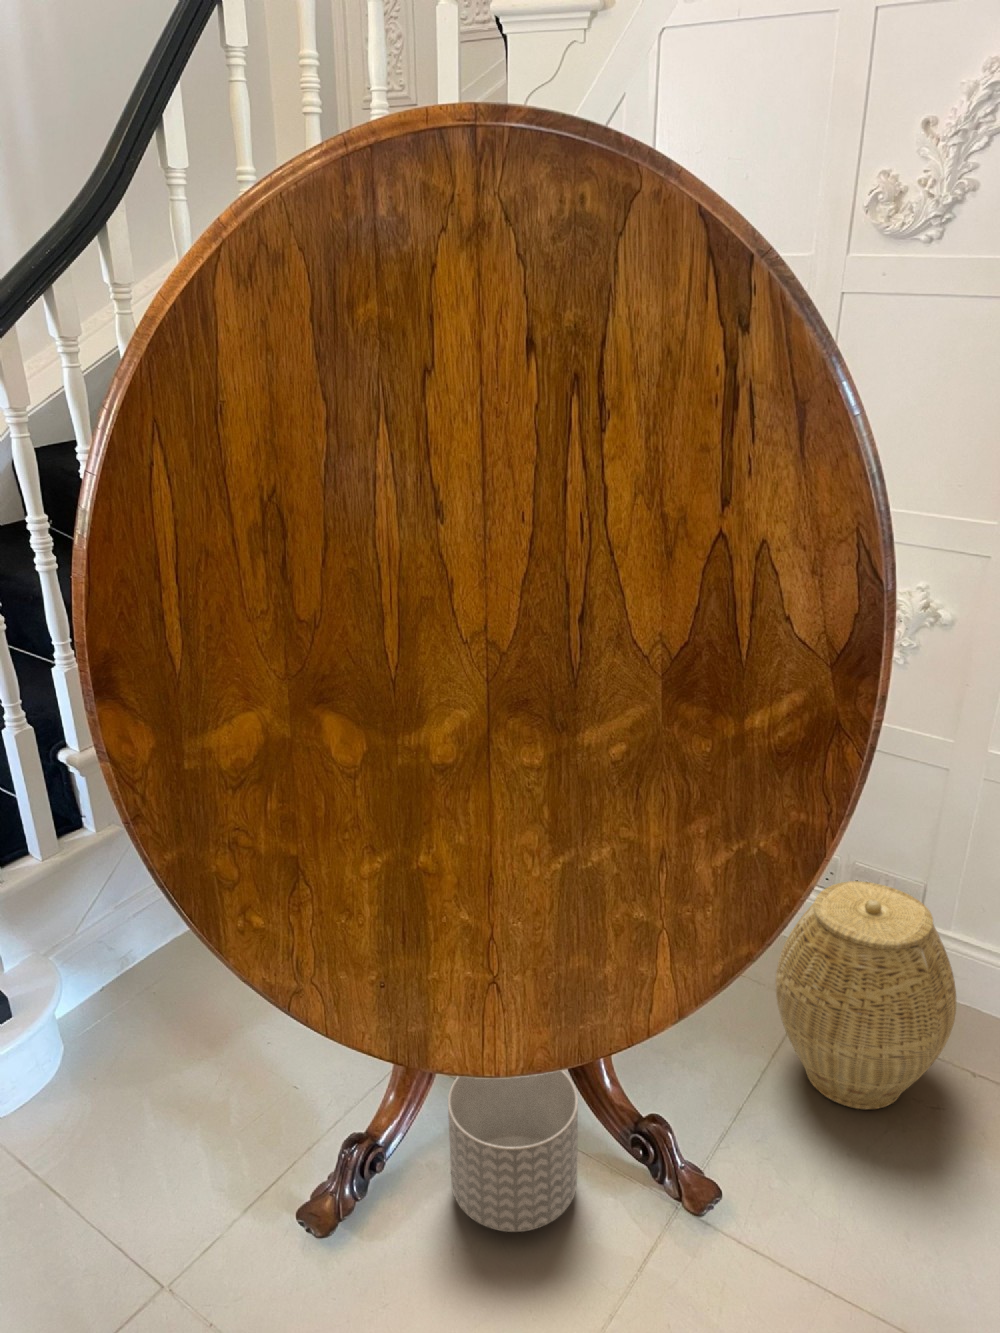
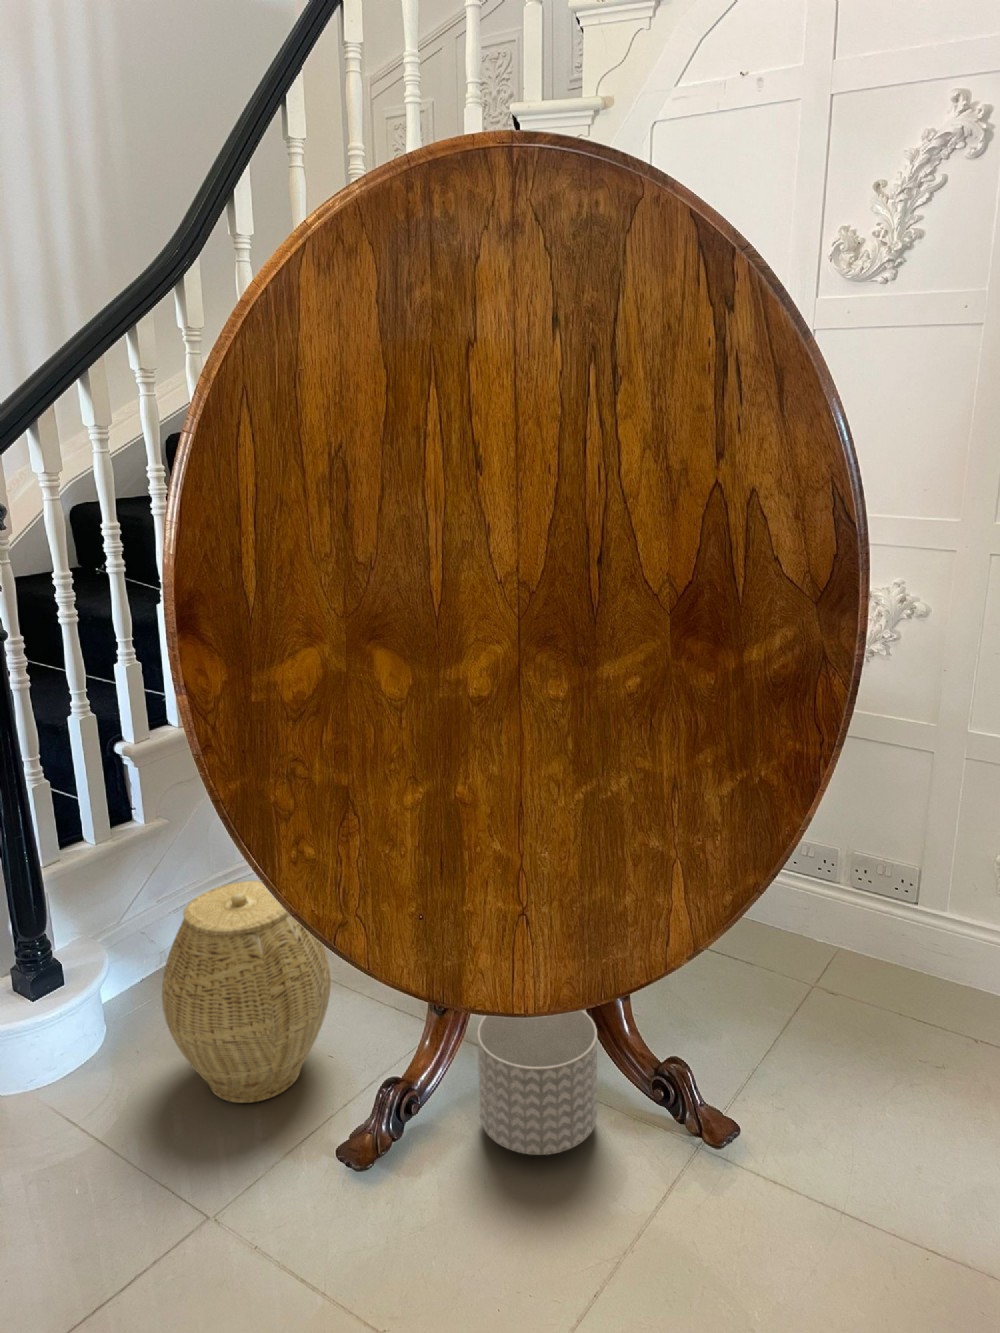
woven basket: present [775,881,956,1109] -> present [162,881,331,1103]

